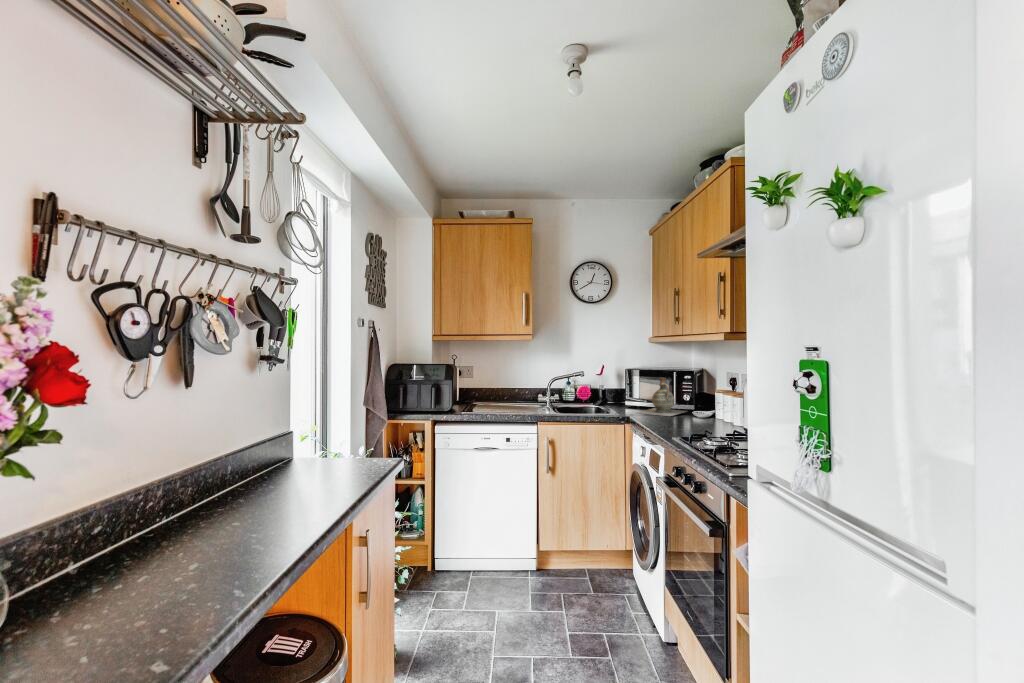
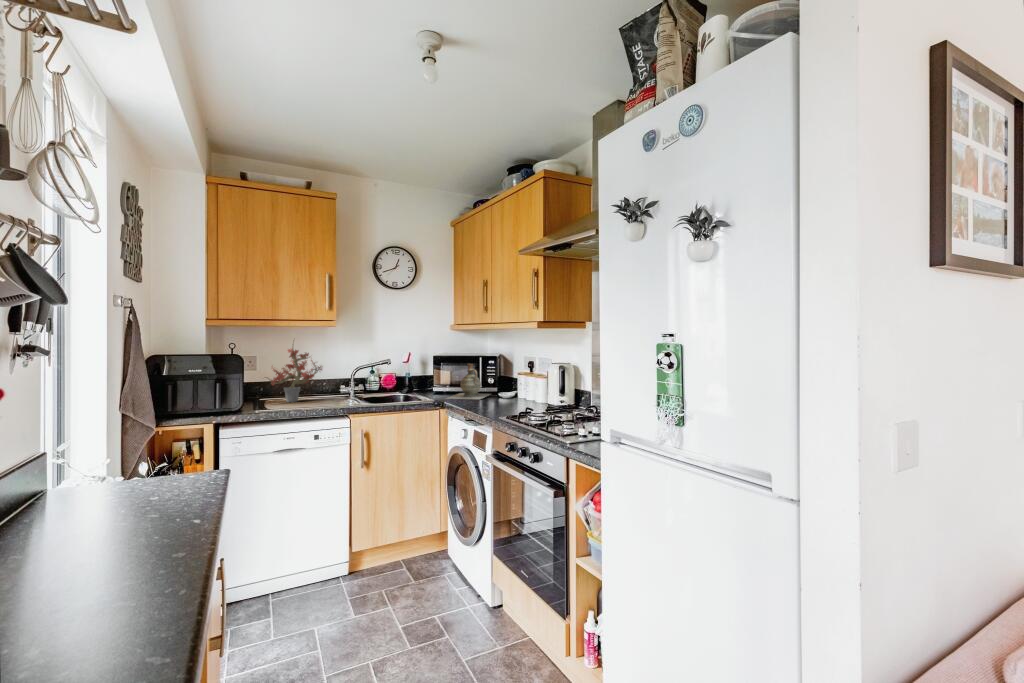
potted plant: none [473,350,524,407] -> present [269,346,322,402]

